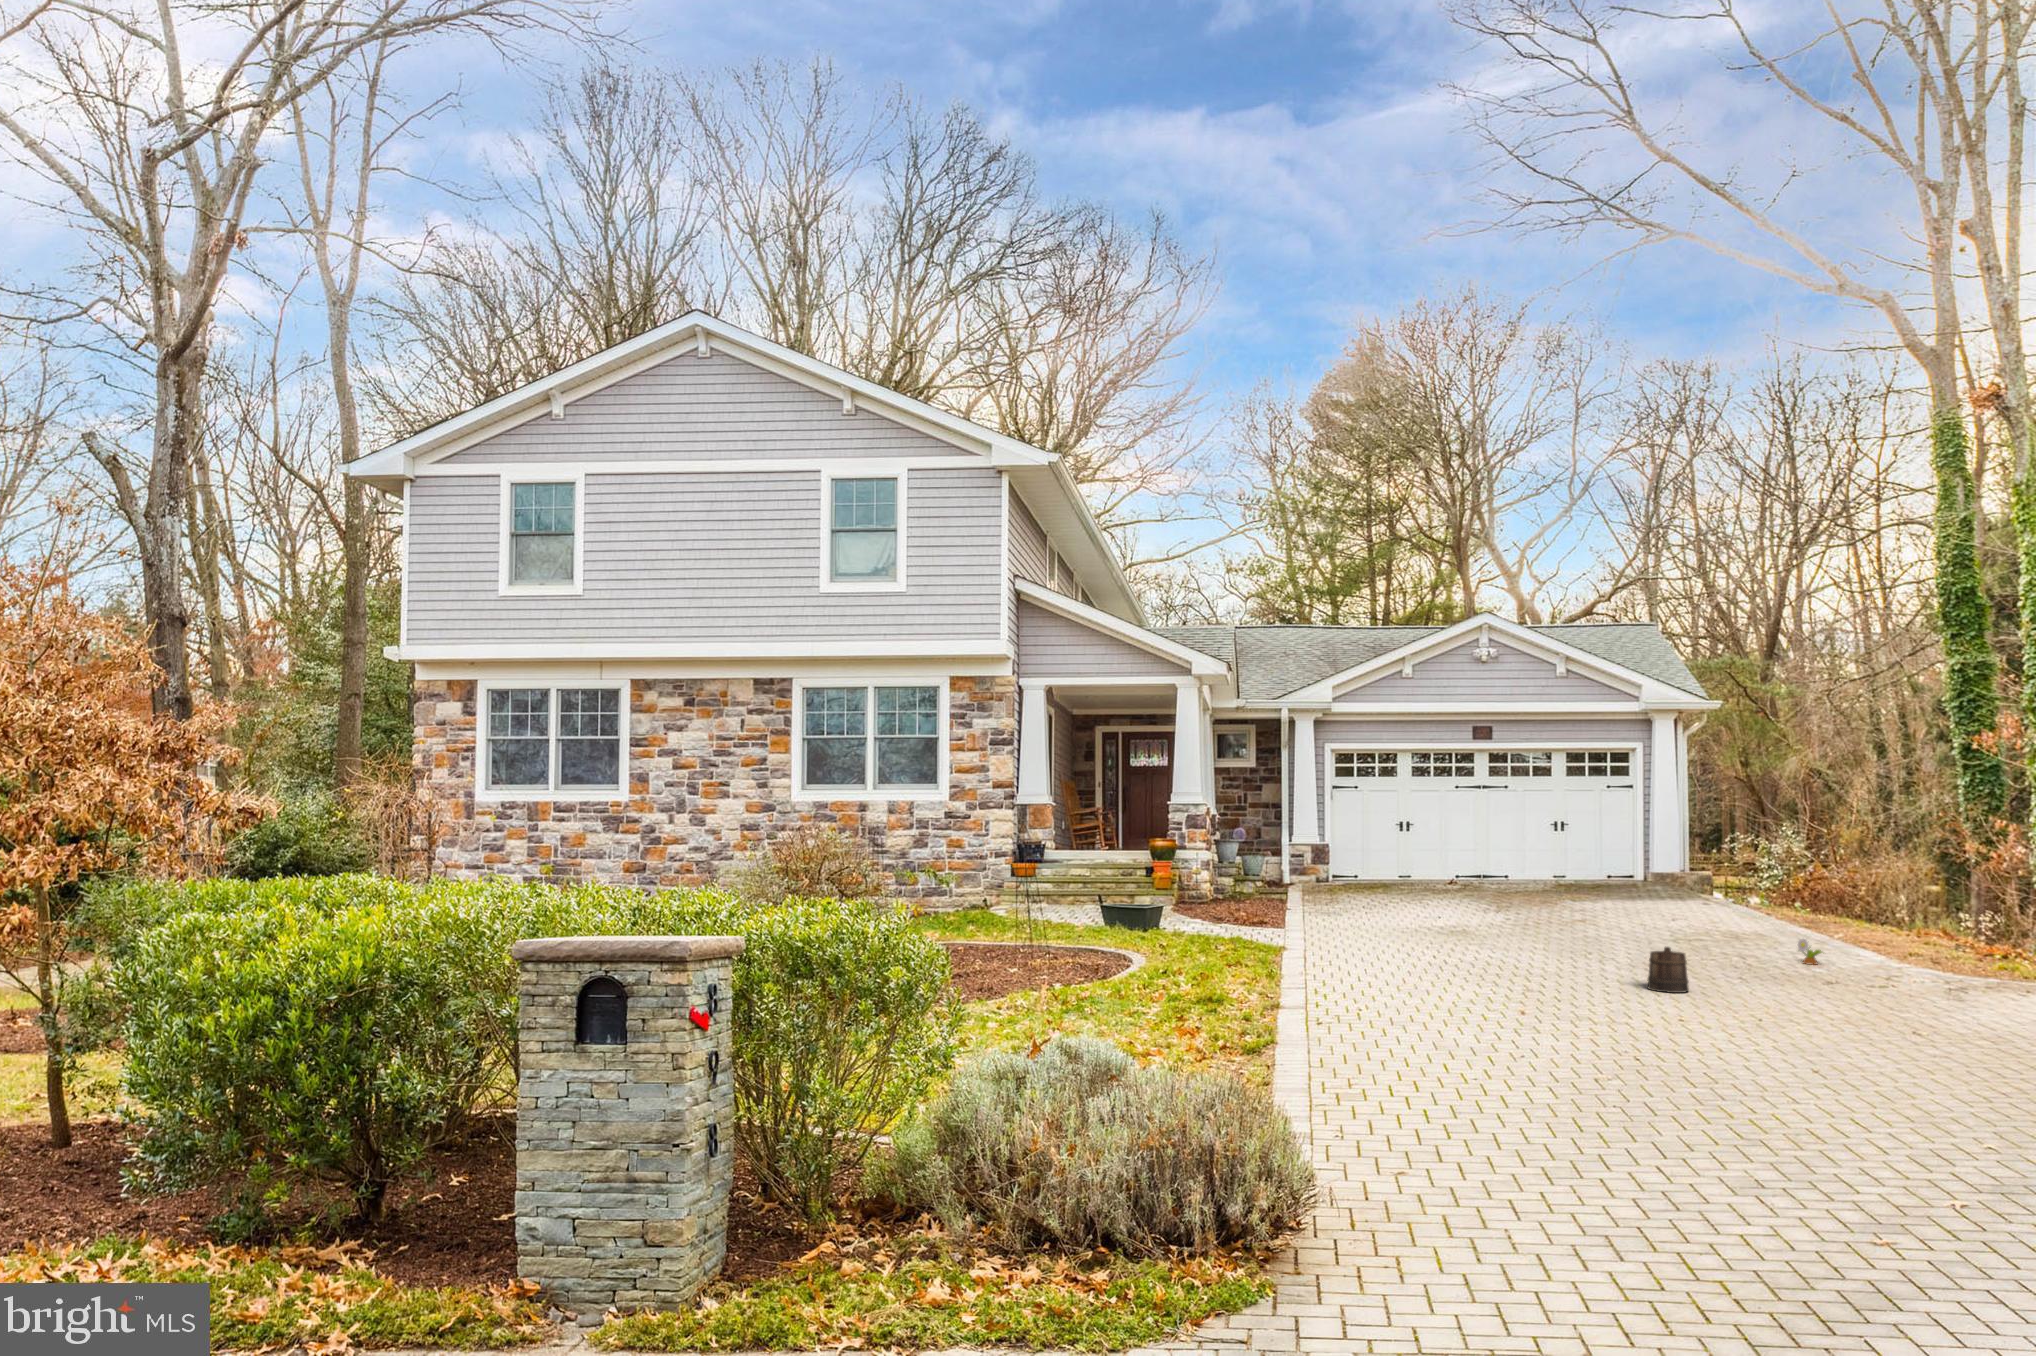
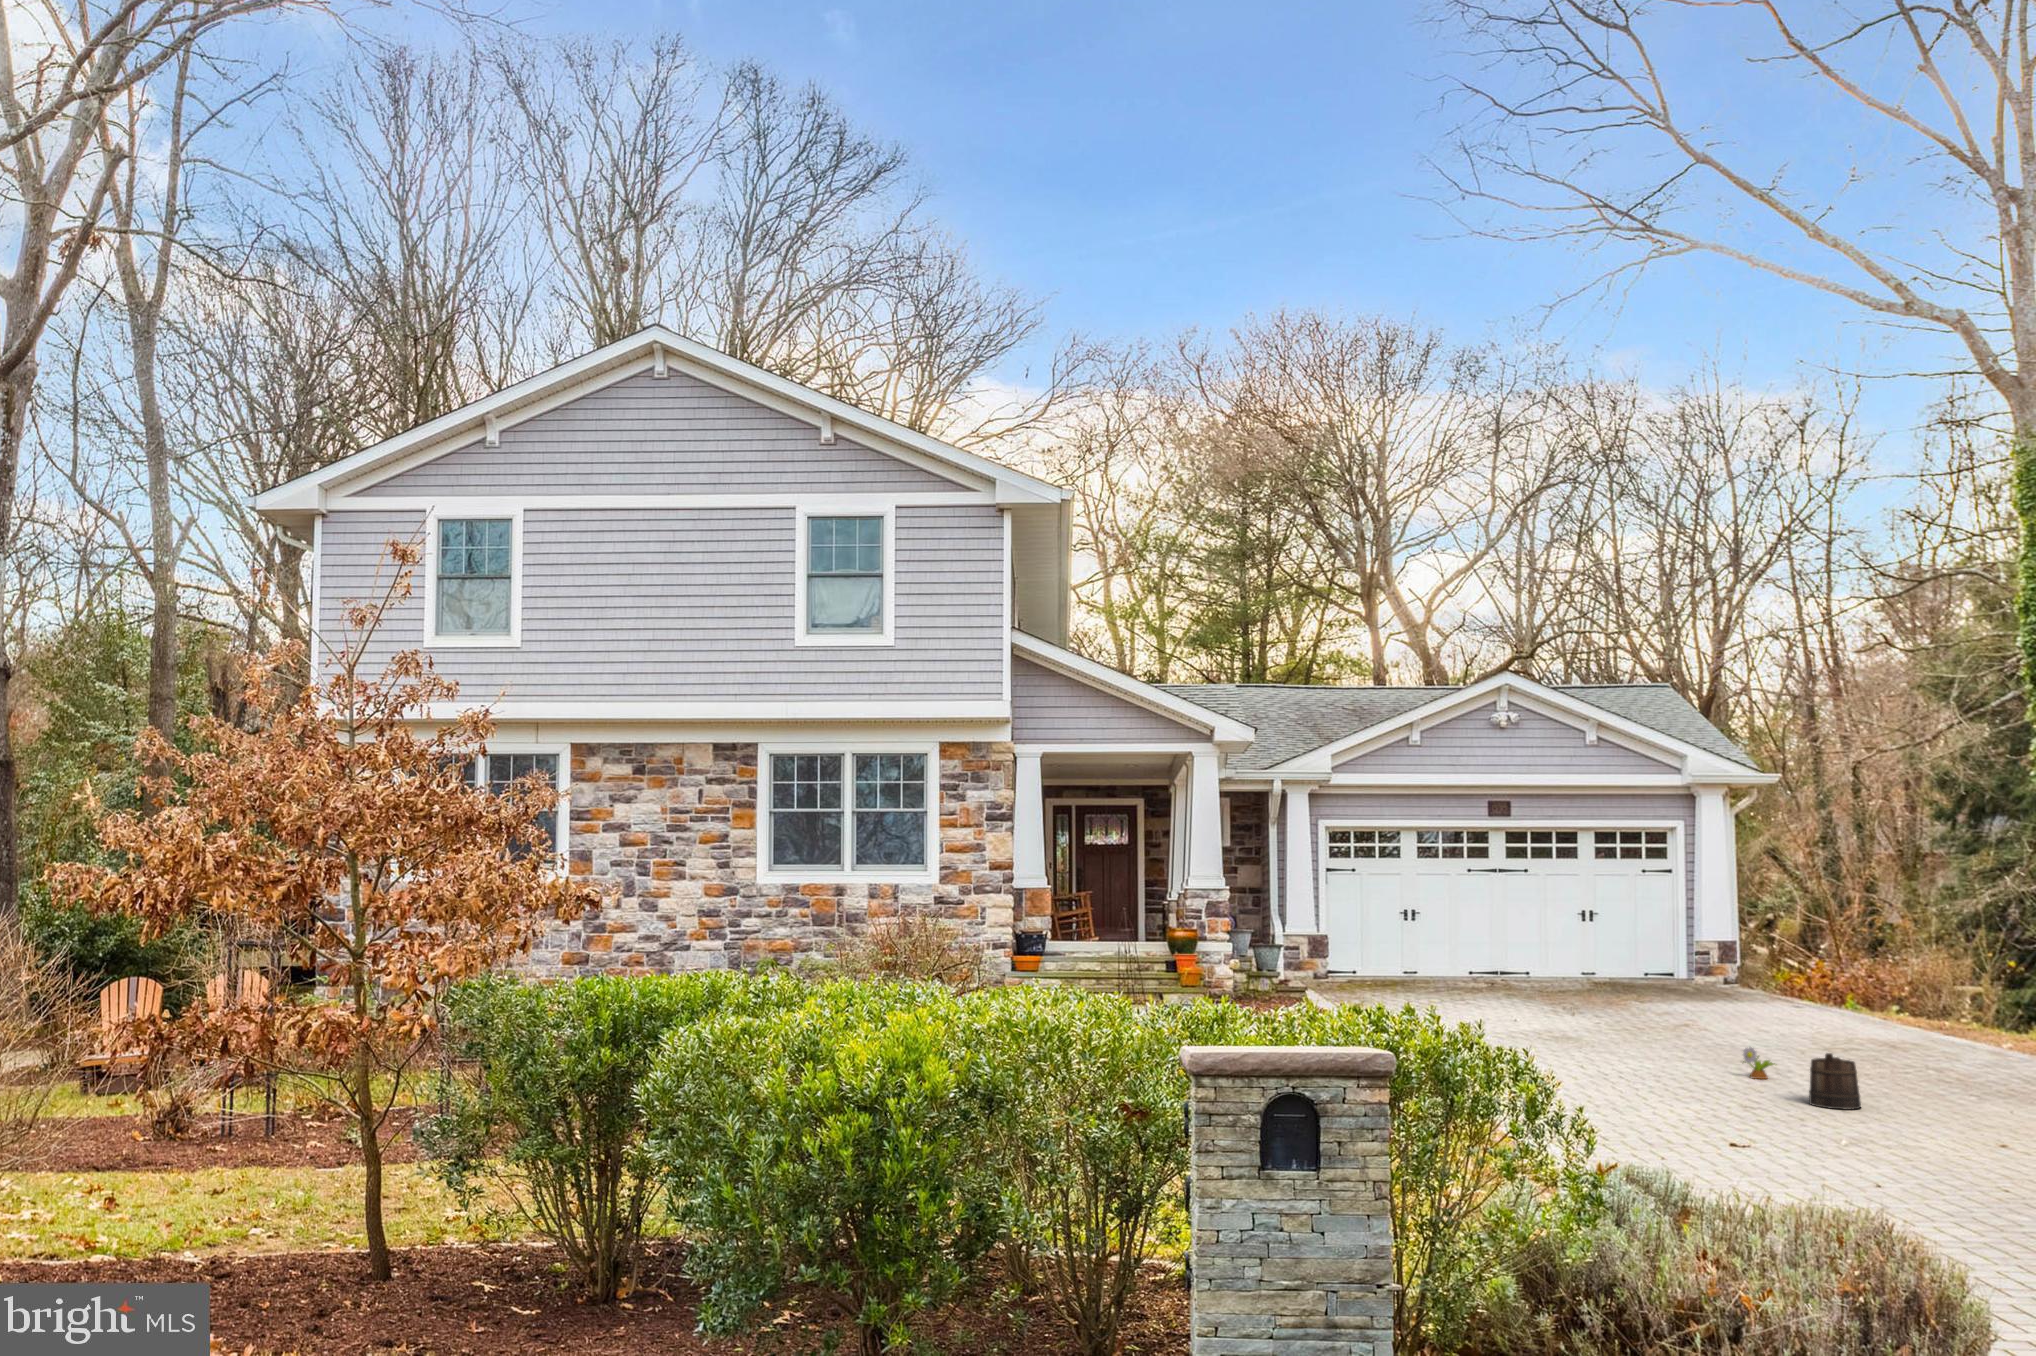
decorative plant: present [1798,939,1822,965] -> present [1743,1047,1775,1079]

